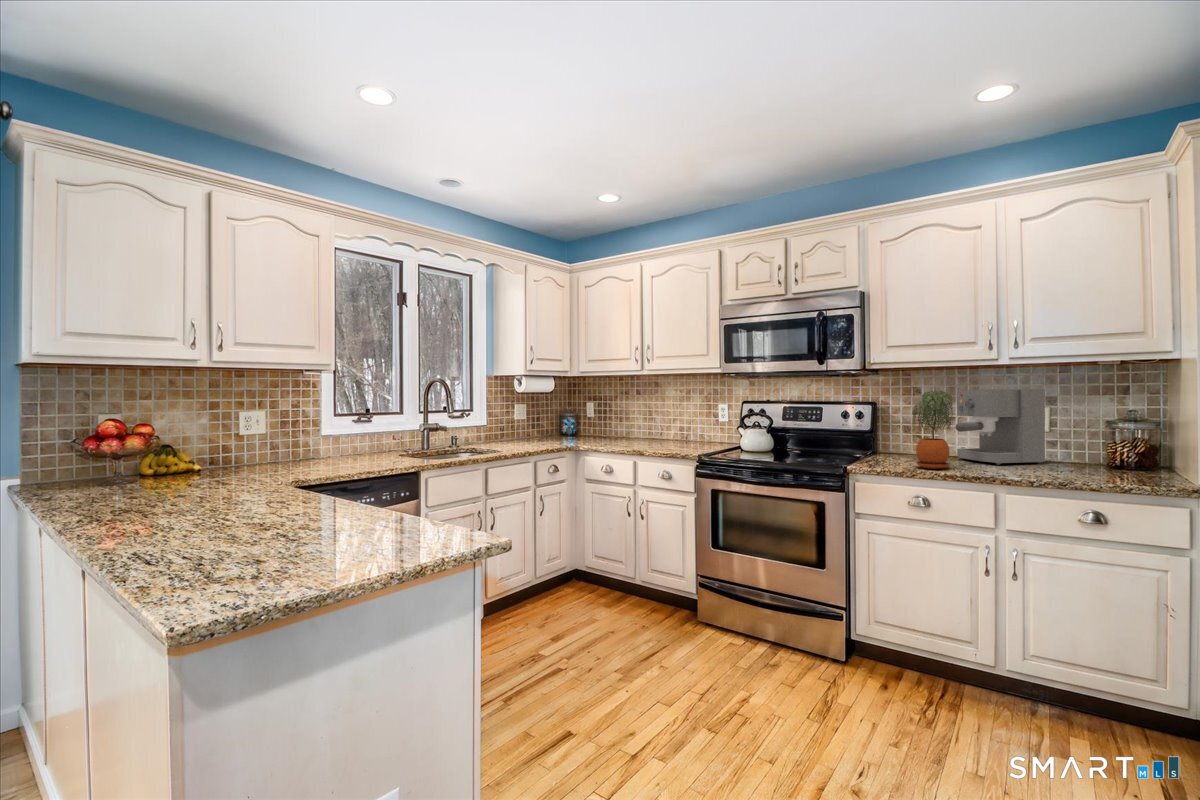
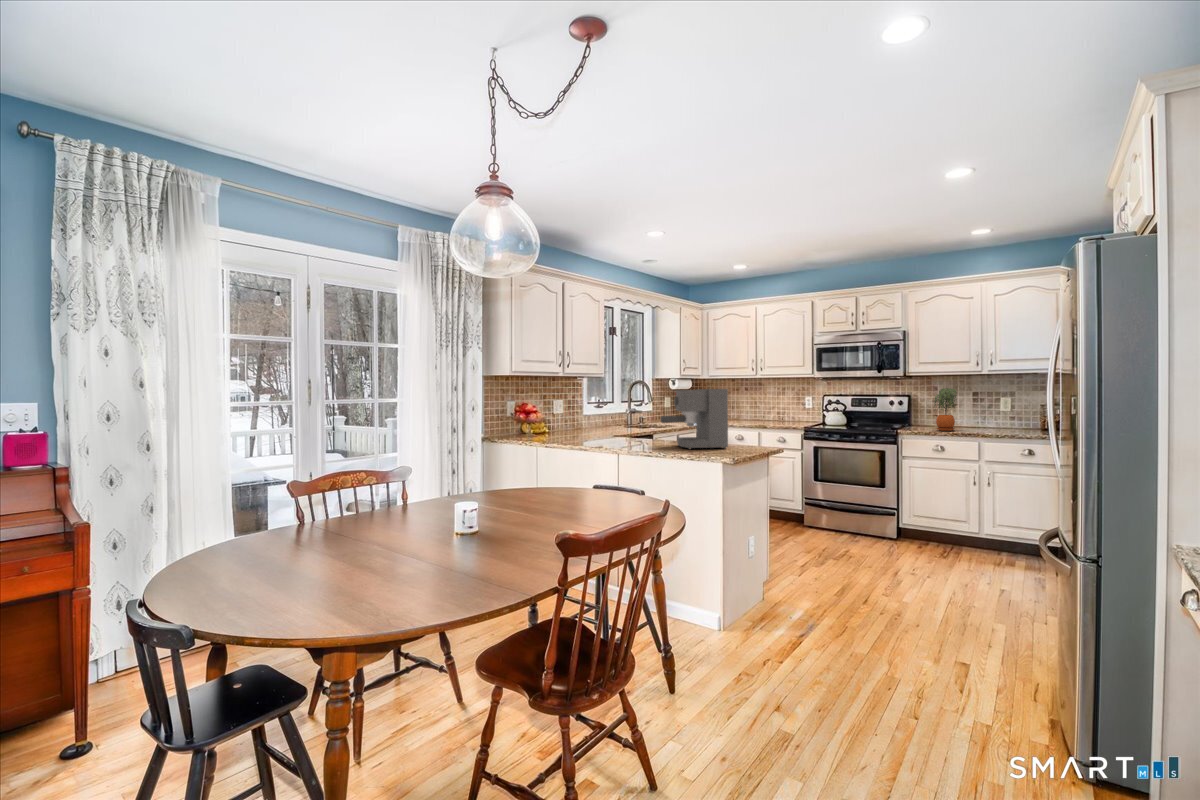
coffee maker: present [956,389,1045,465] -> present [661,389,728,449]

